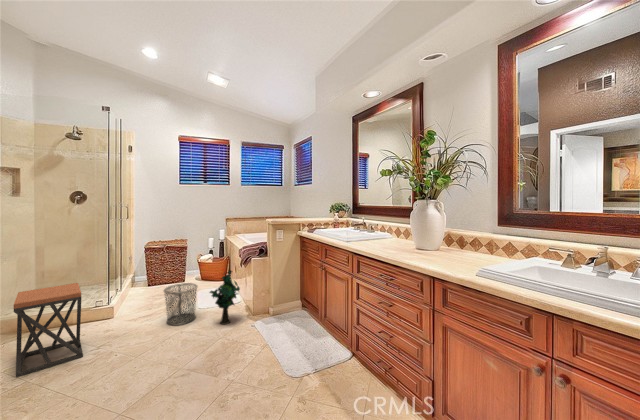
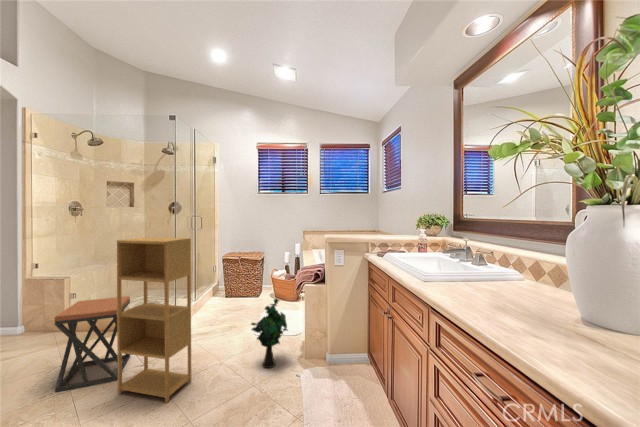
shelving unit: none [91,224,164,364] -> present [117,237,191,403]
waste bin: present [164,283,197,325] -> none [208,306,246,357]

